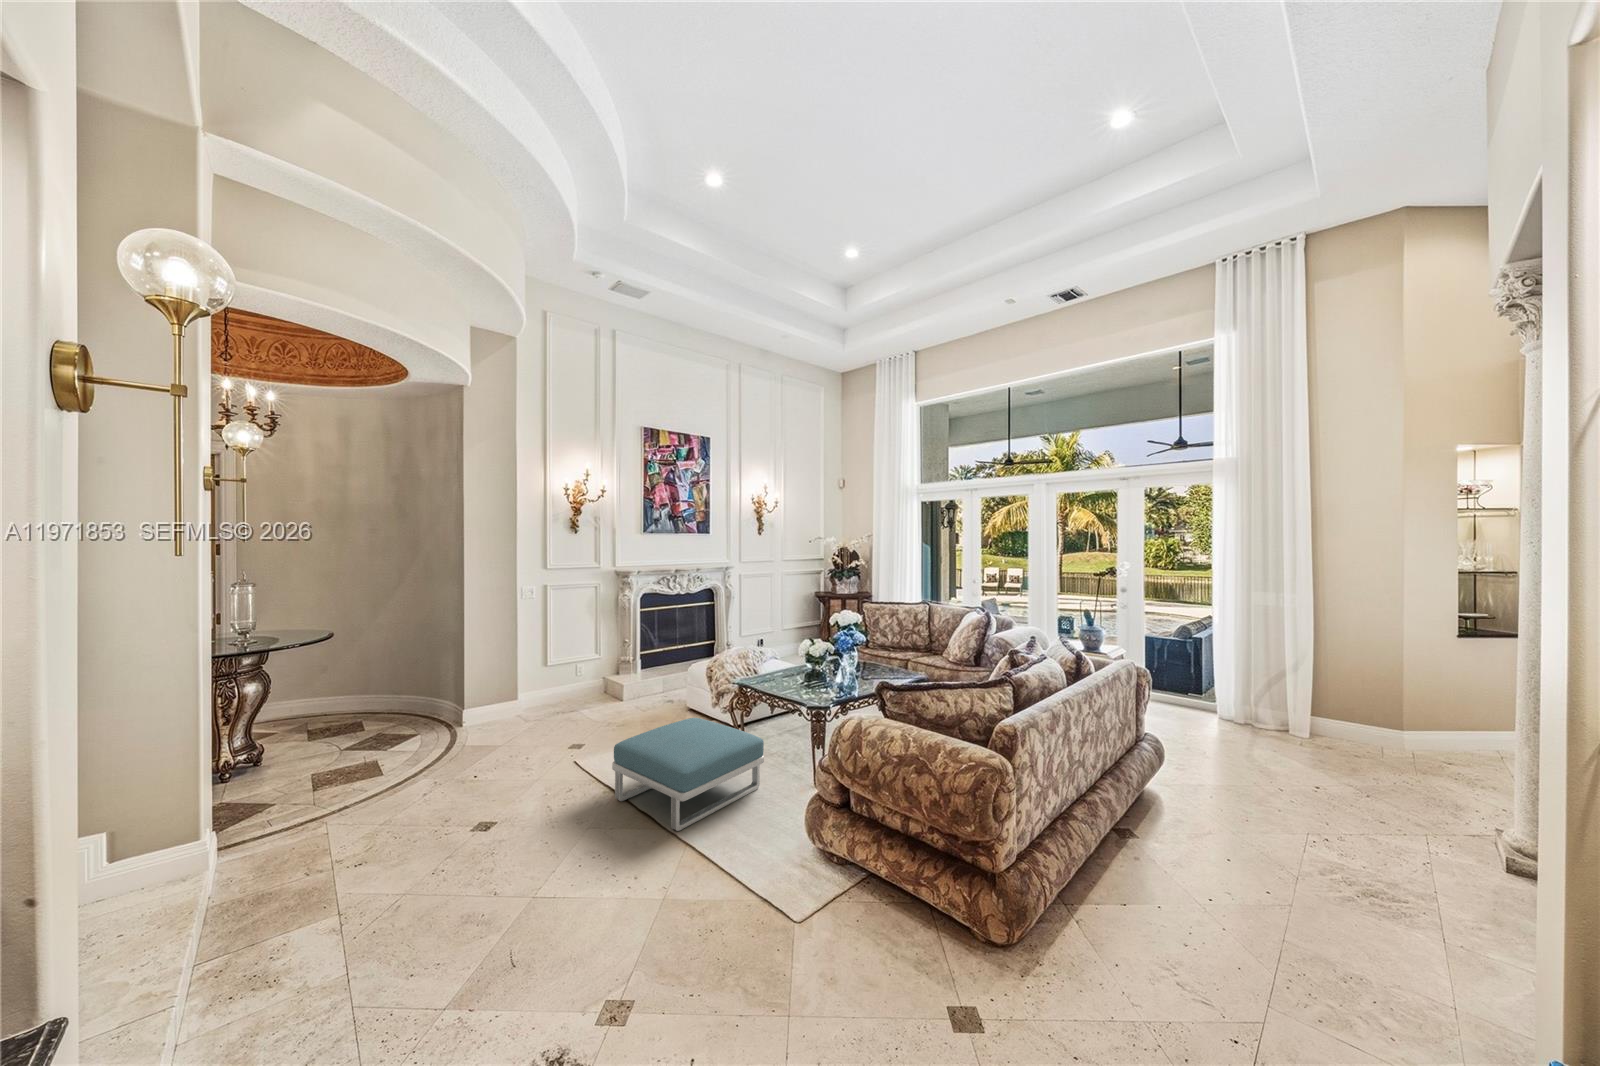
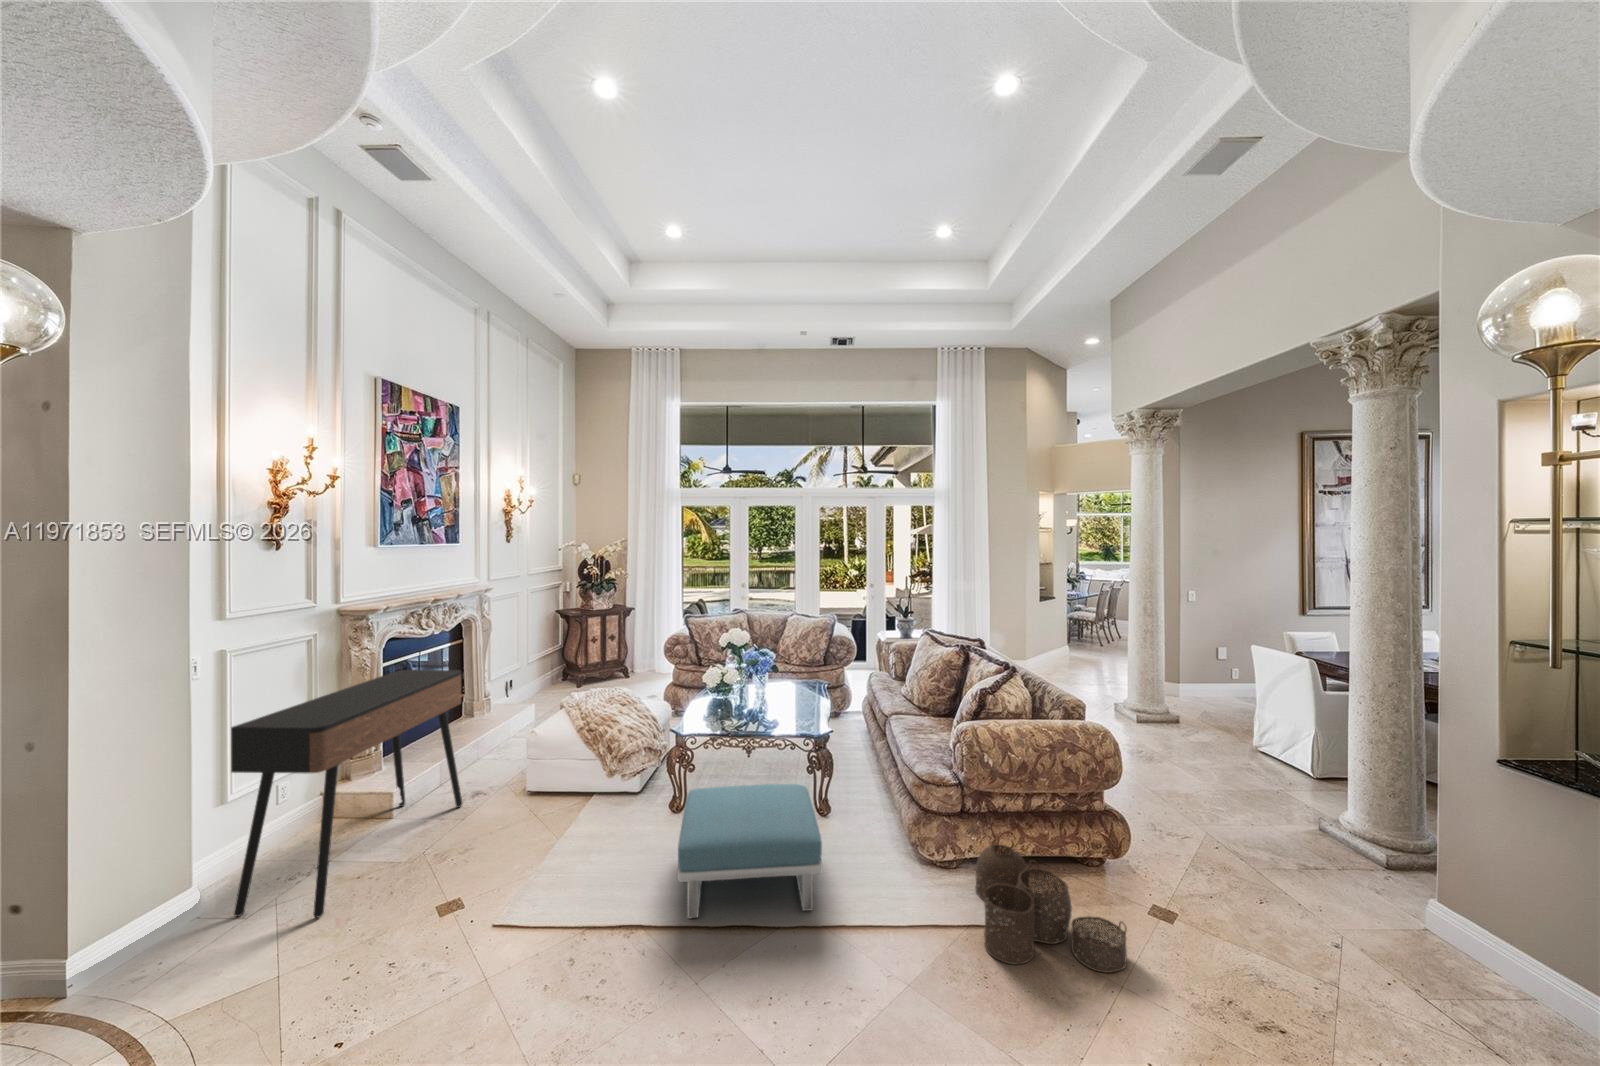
console table: none [502,607,644,729] -> present [231,670,462,918]
woven basket: none [715,840,855,1025] -> present [976,844,1127,973]

